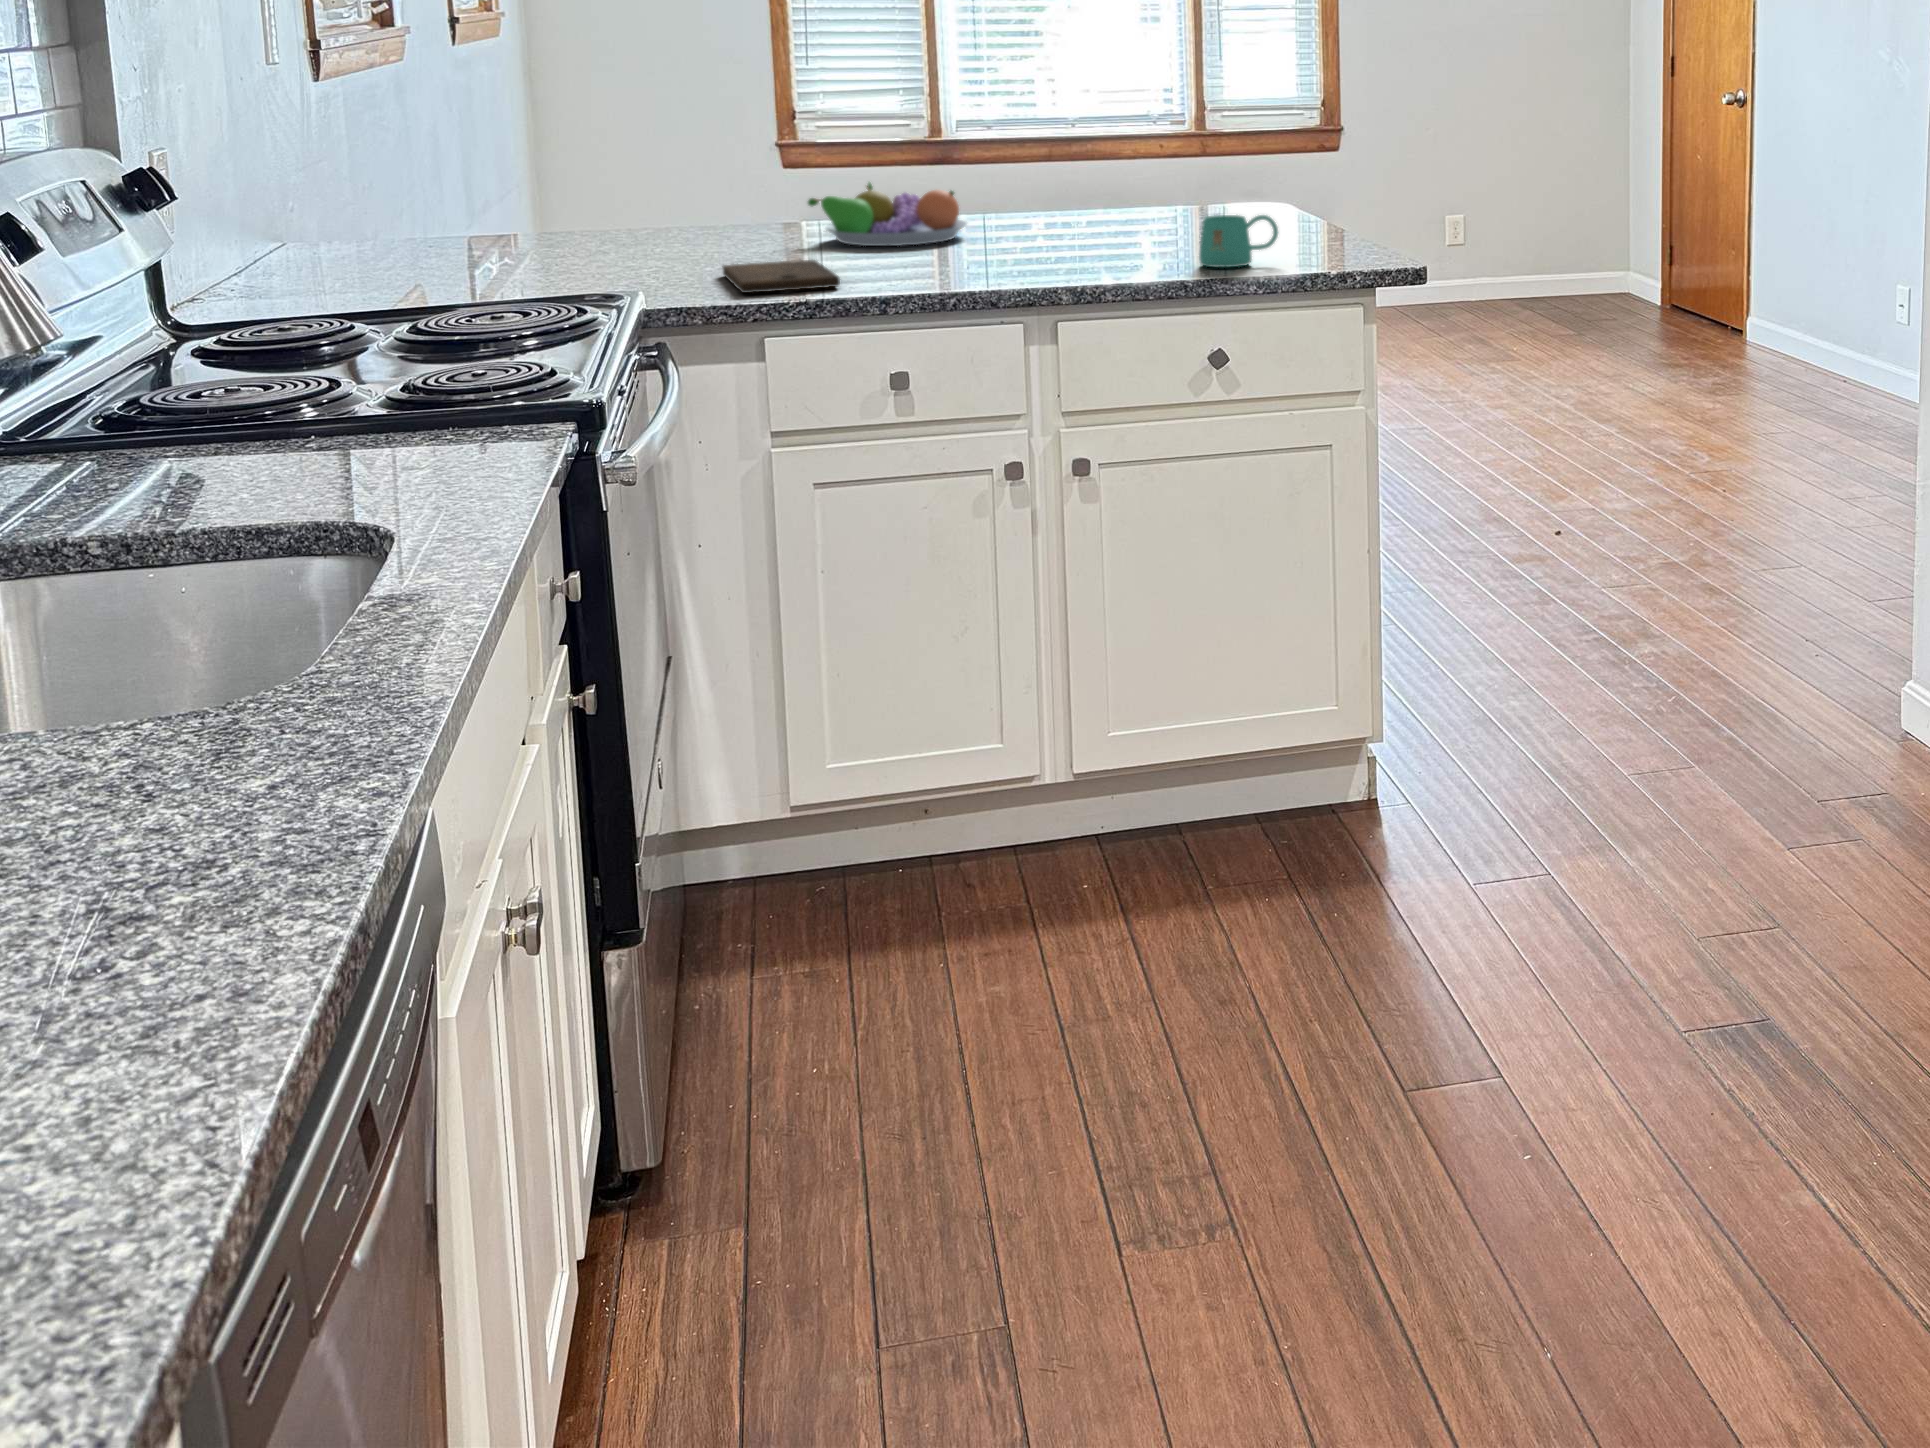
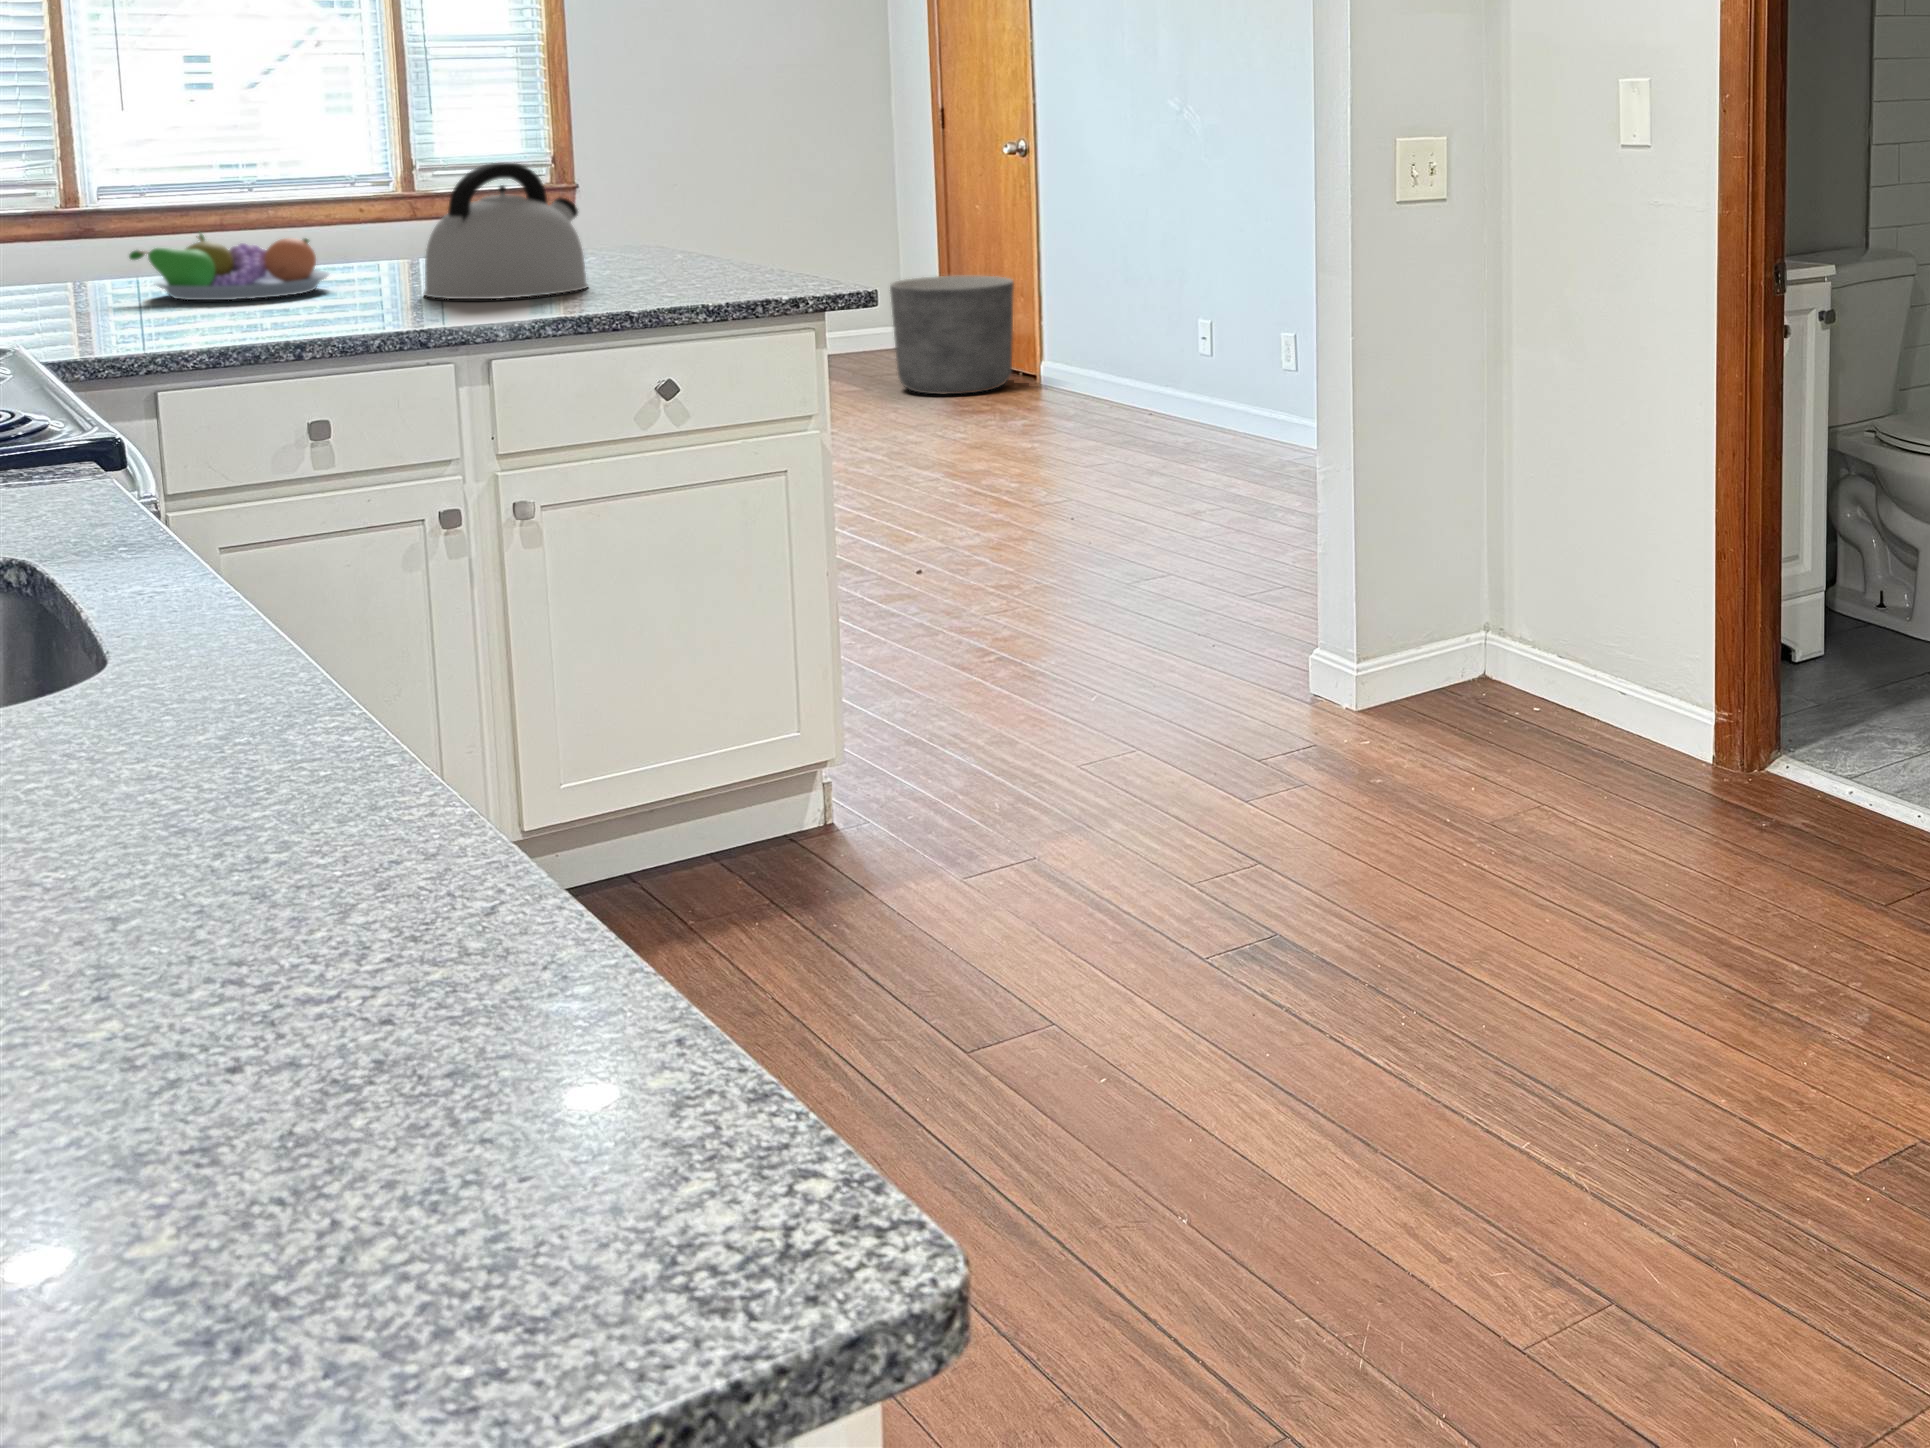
kettle: none [1029,126,1174,257] -> present [424,163,588,299]
mug: present [1199,215,1278,267] -> none [638,247,721,301]
planter: none [1603,223,1721,340] -> present [890,275,1014,394]
cutting board: present [722,260,840,293] -> none [65,313,238,347]

